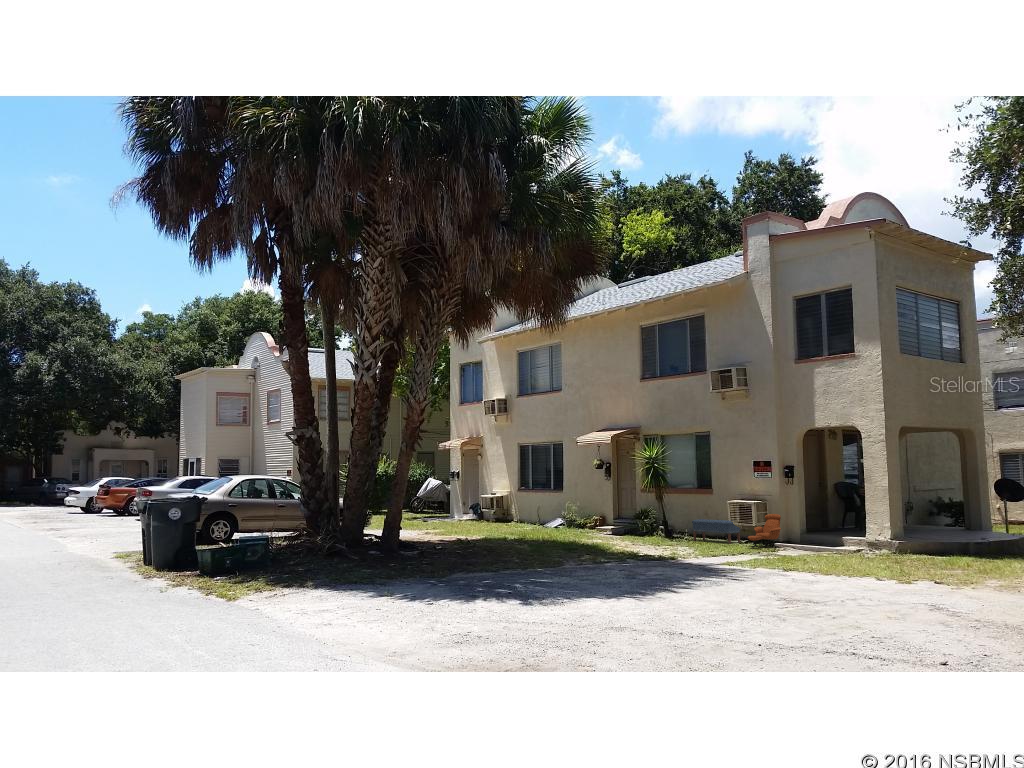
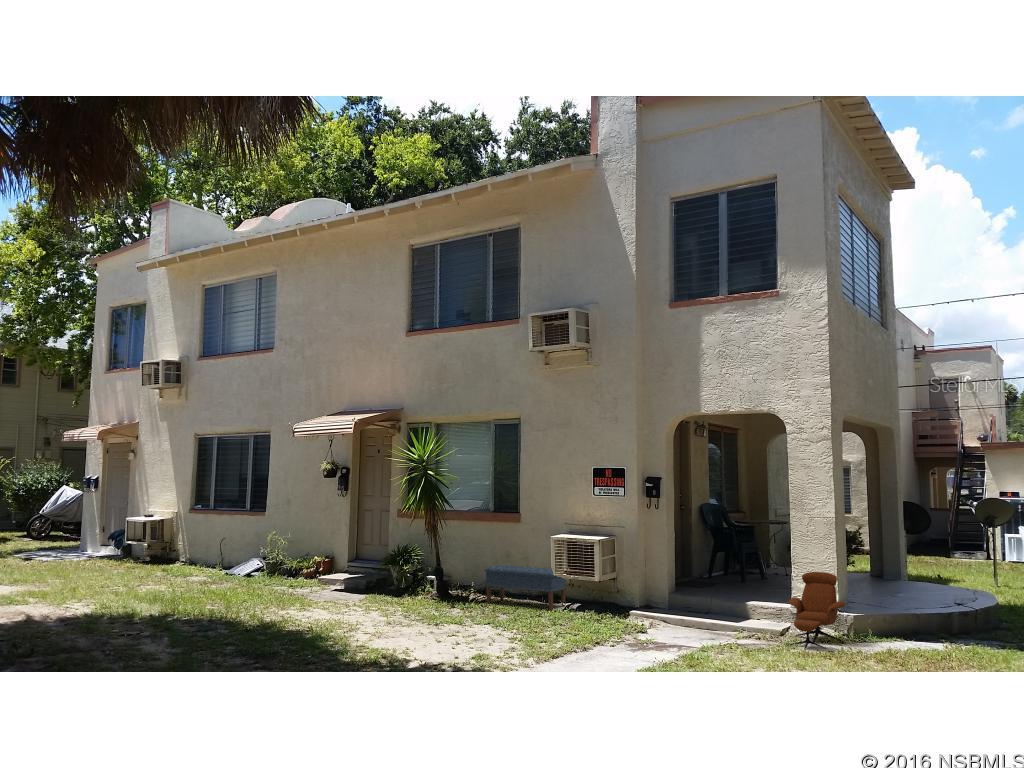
lounge chair: present [748,514,781,549] -> present [789,572,845,650]

